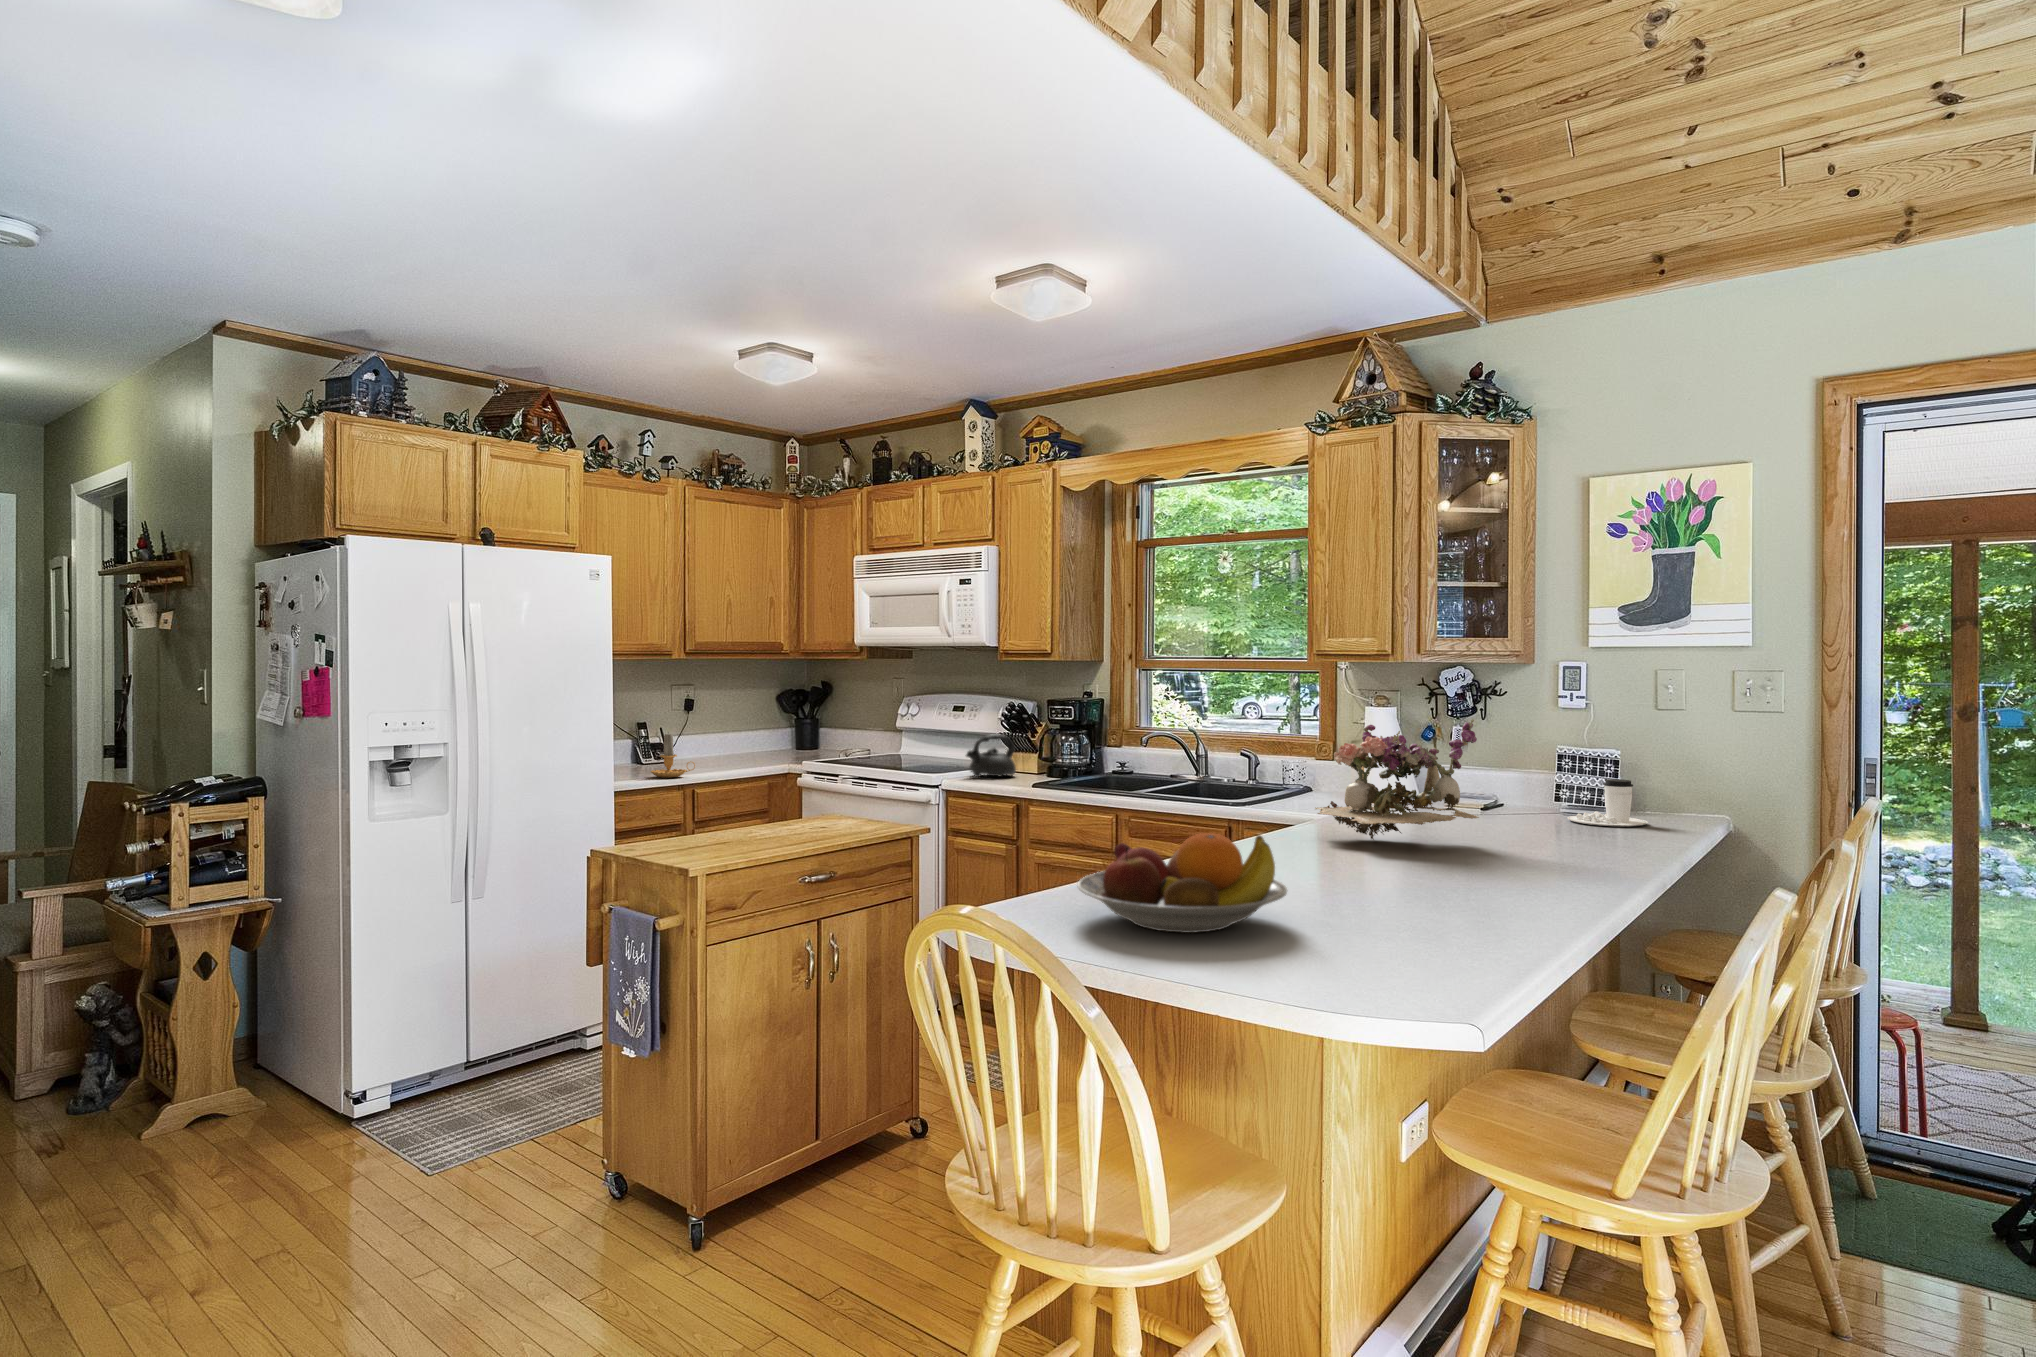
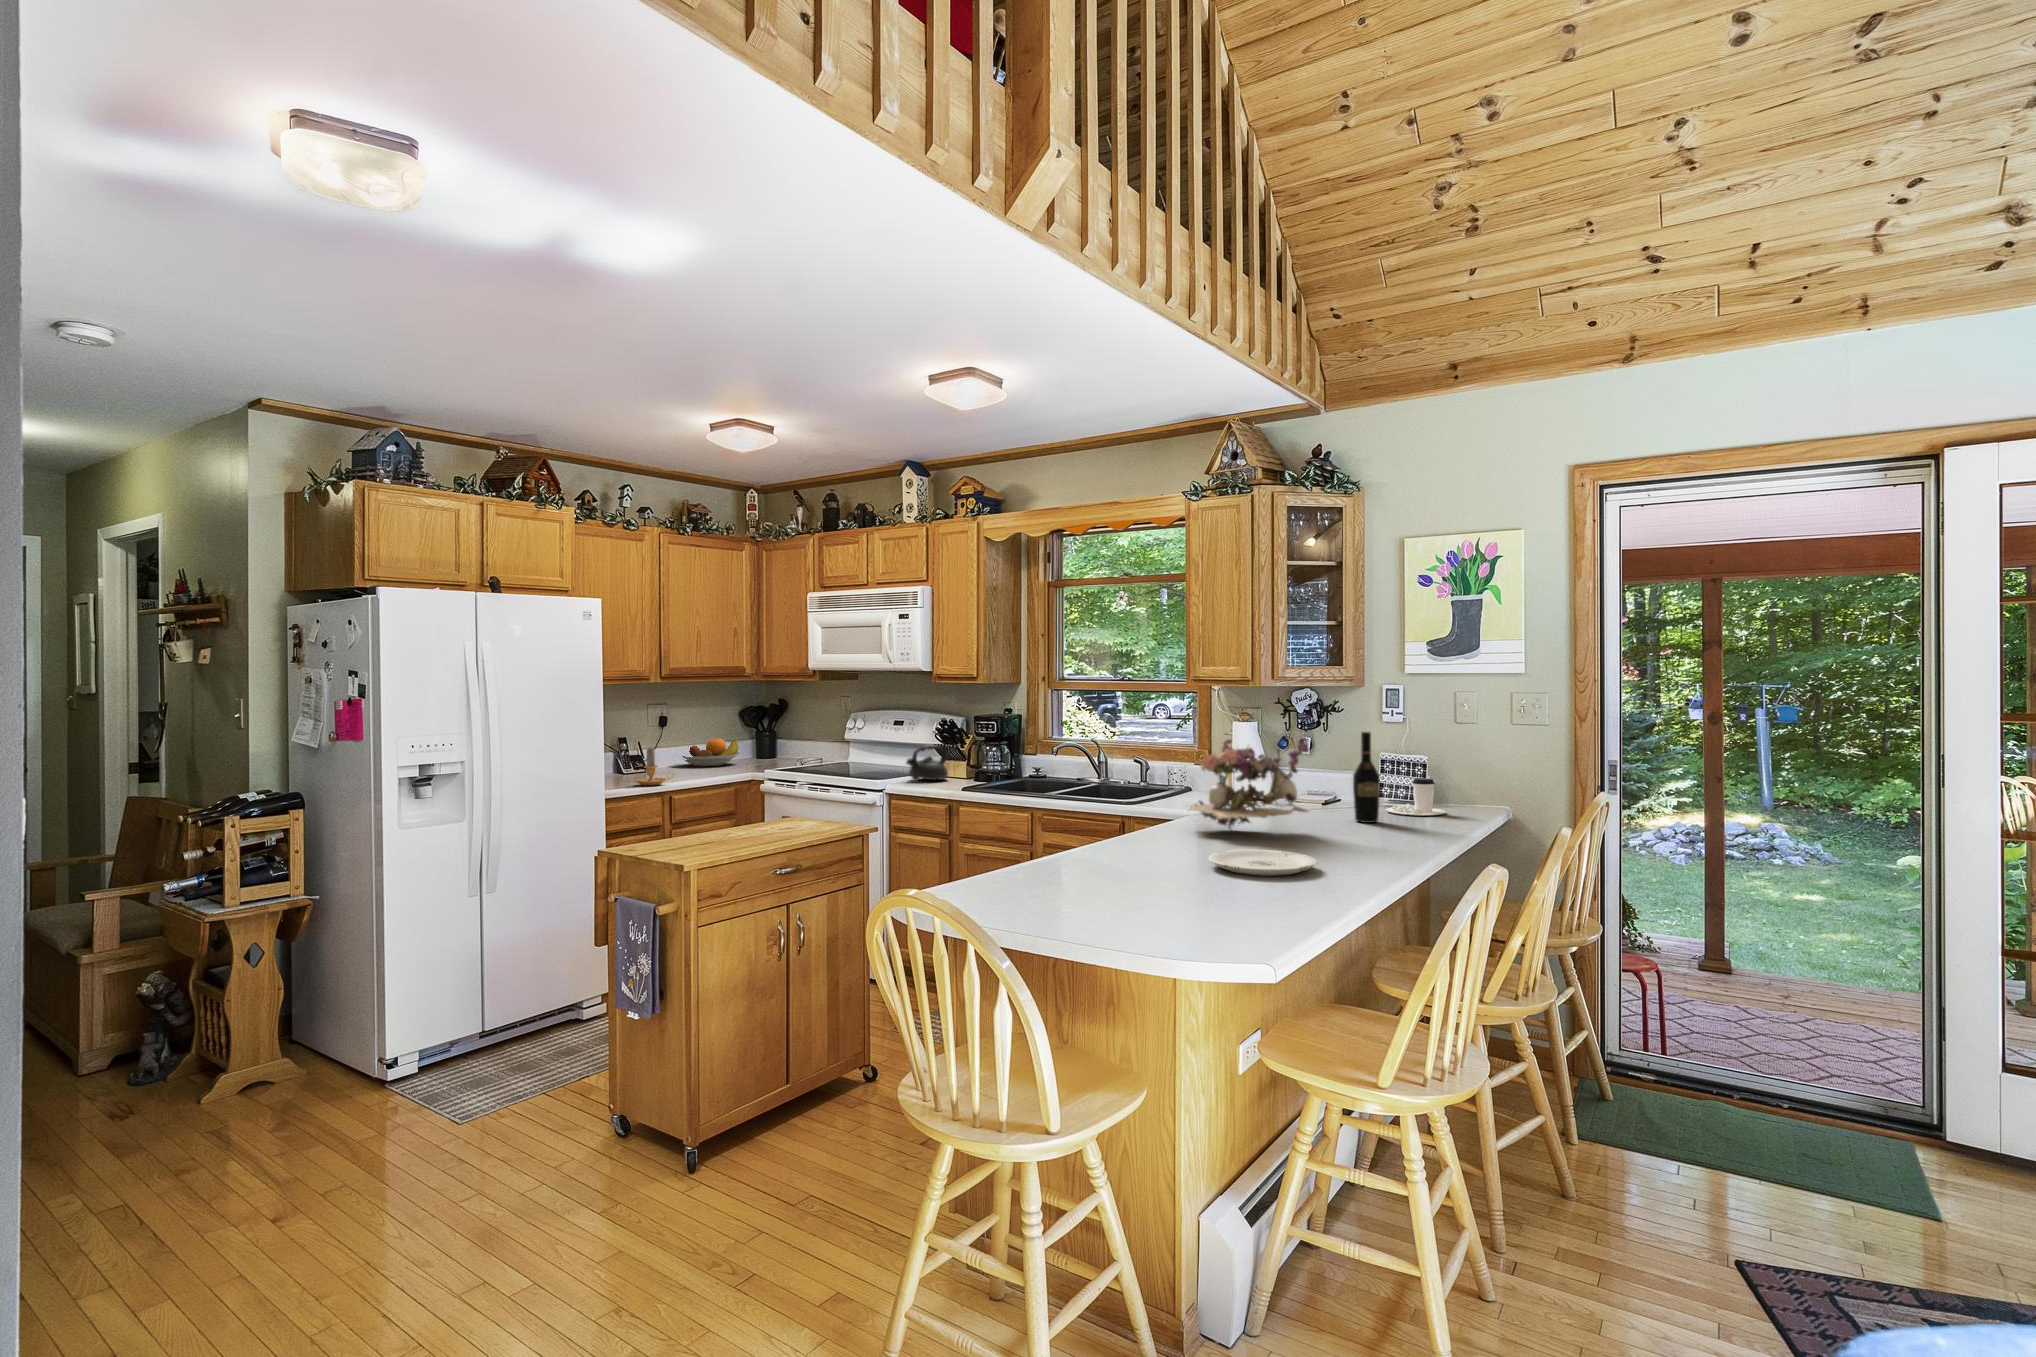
wine bottle: none [1530,718,1565,834] -> present [1353,732,1380,823]
fruit bowl: present [1078,833,1287,933] -> present [681,738,741,766]
plate: none [1353,864,1500,898] -> present [1209,849,1317,876]

